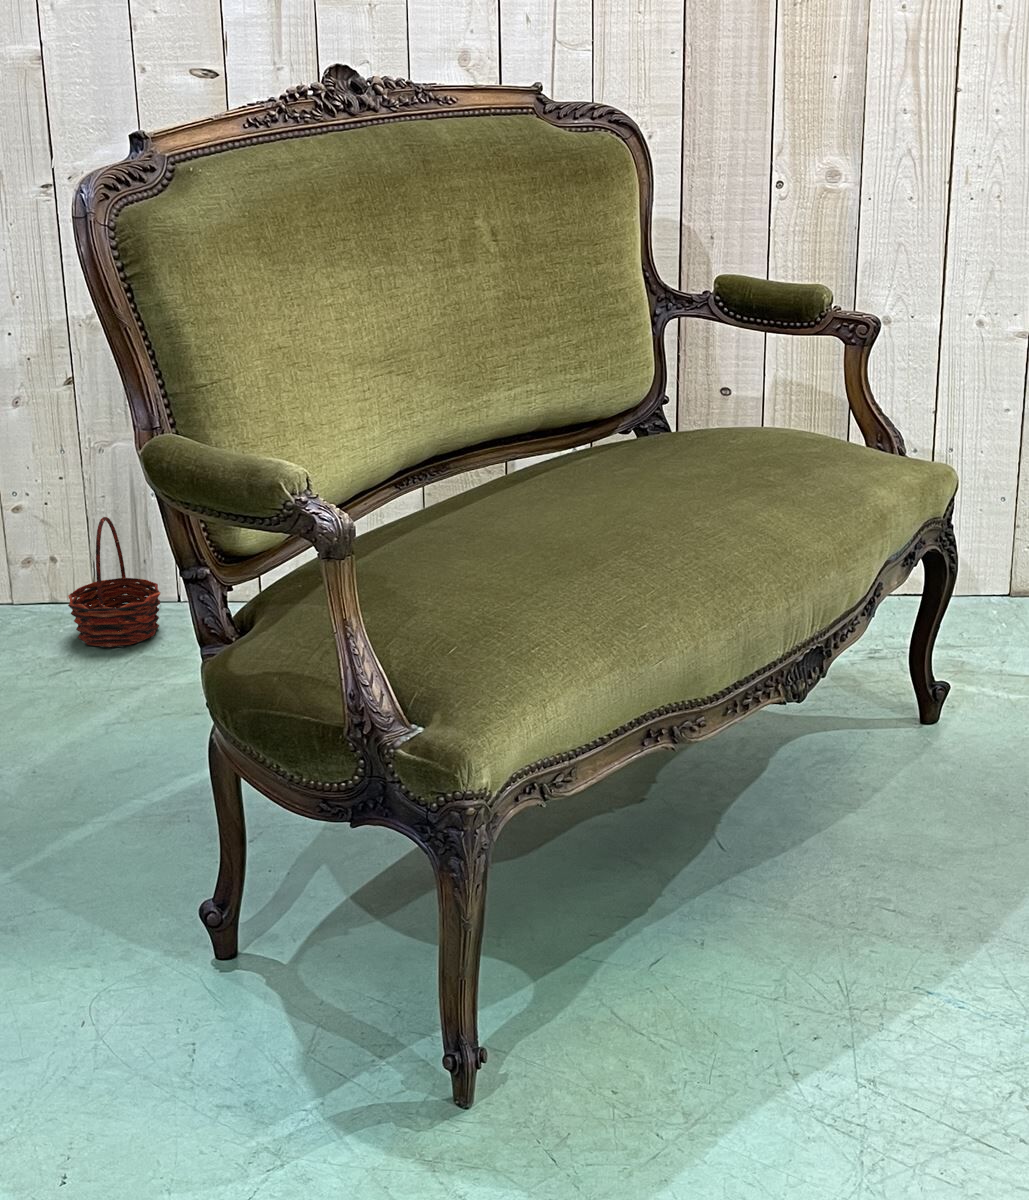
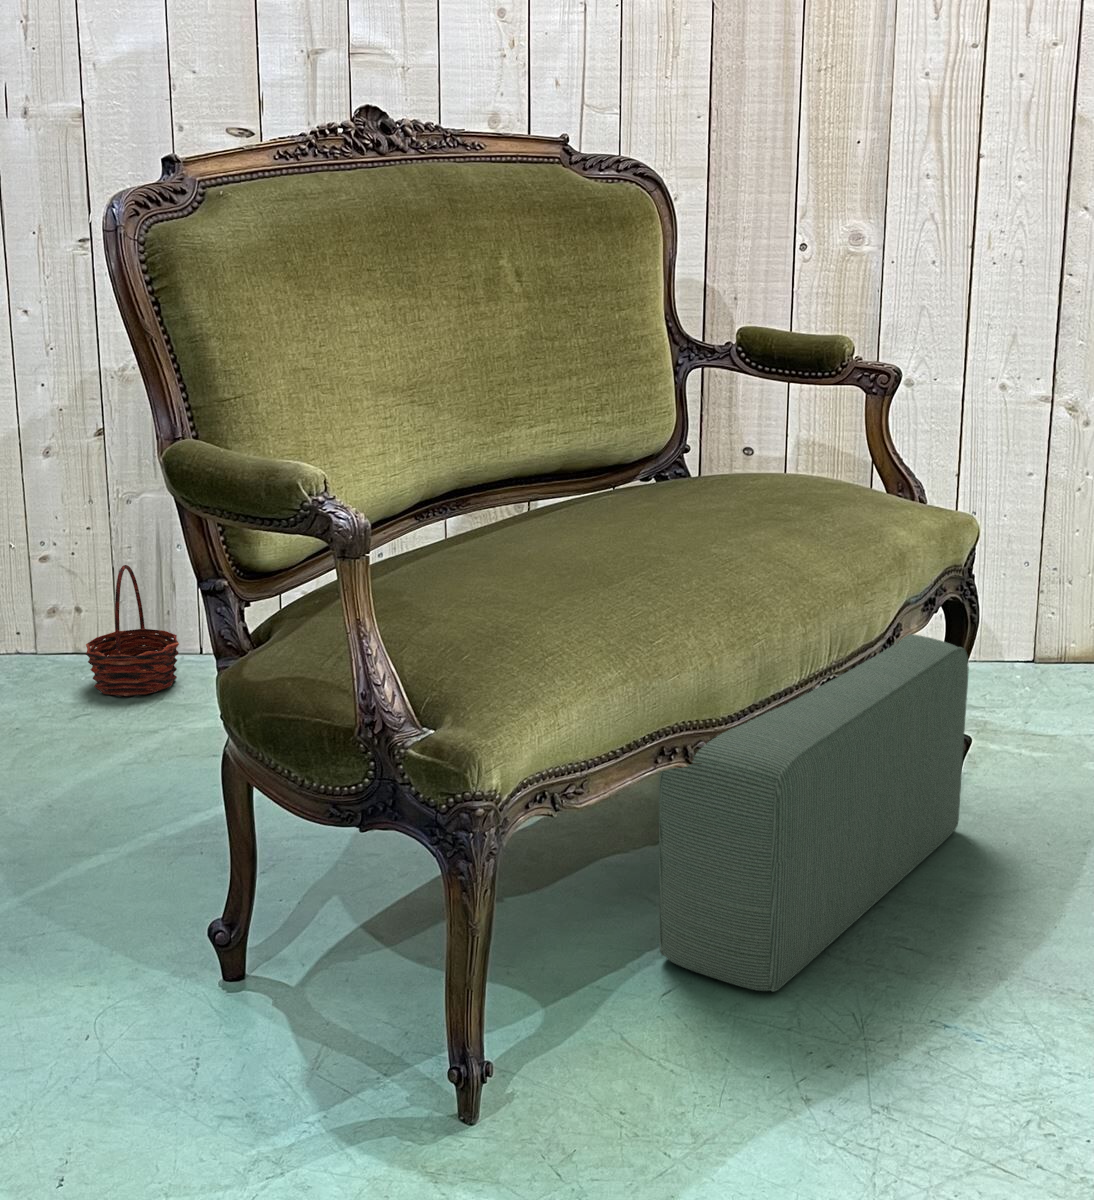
pouf: none [645,585,948,961] -> present [659,634,969,992]

